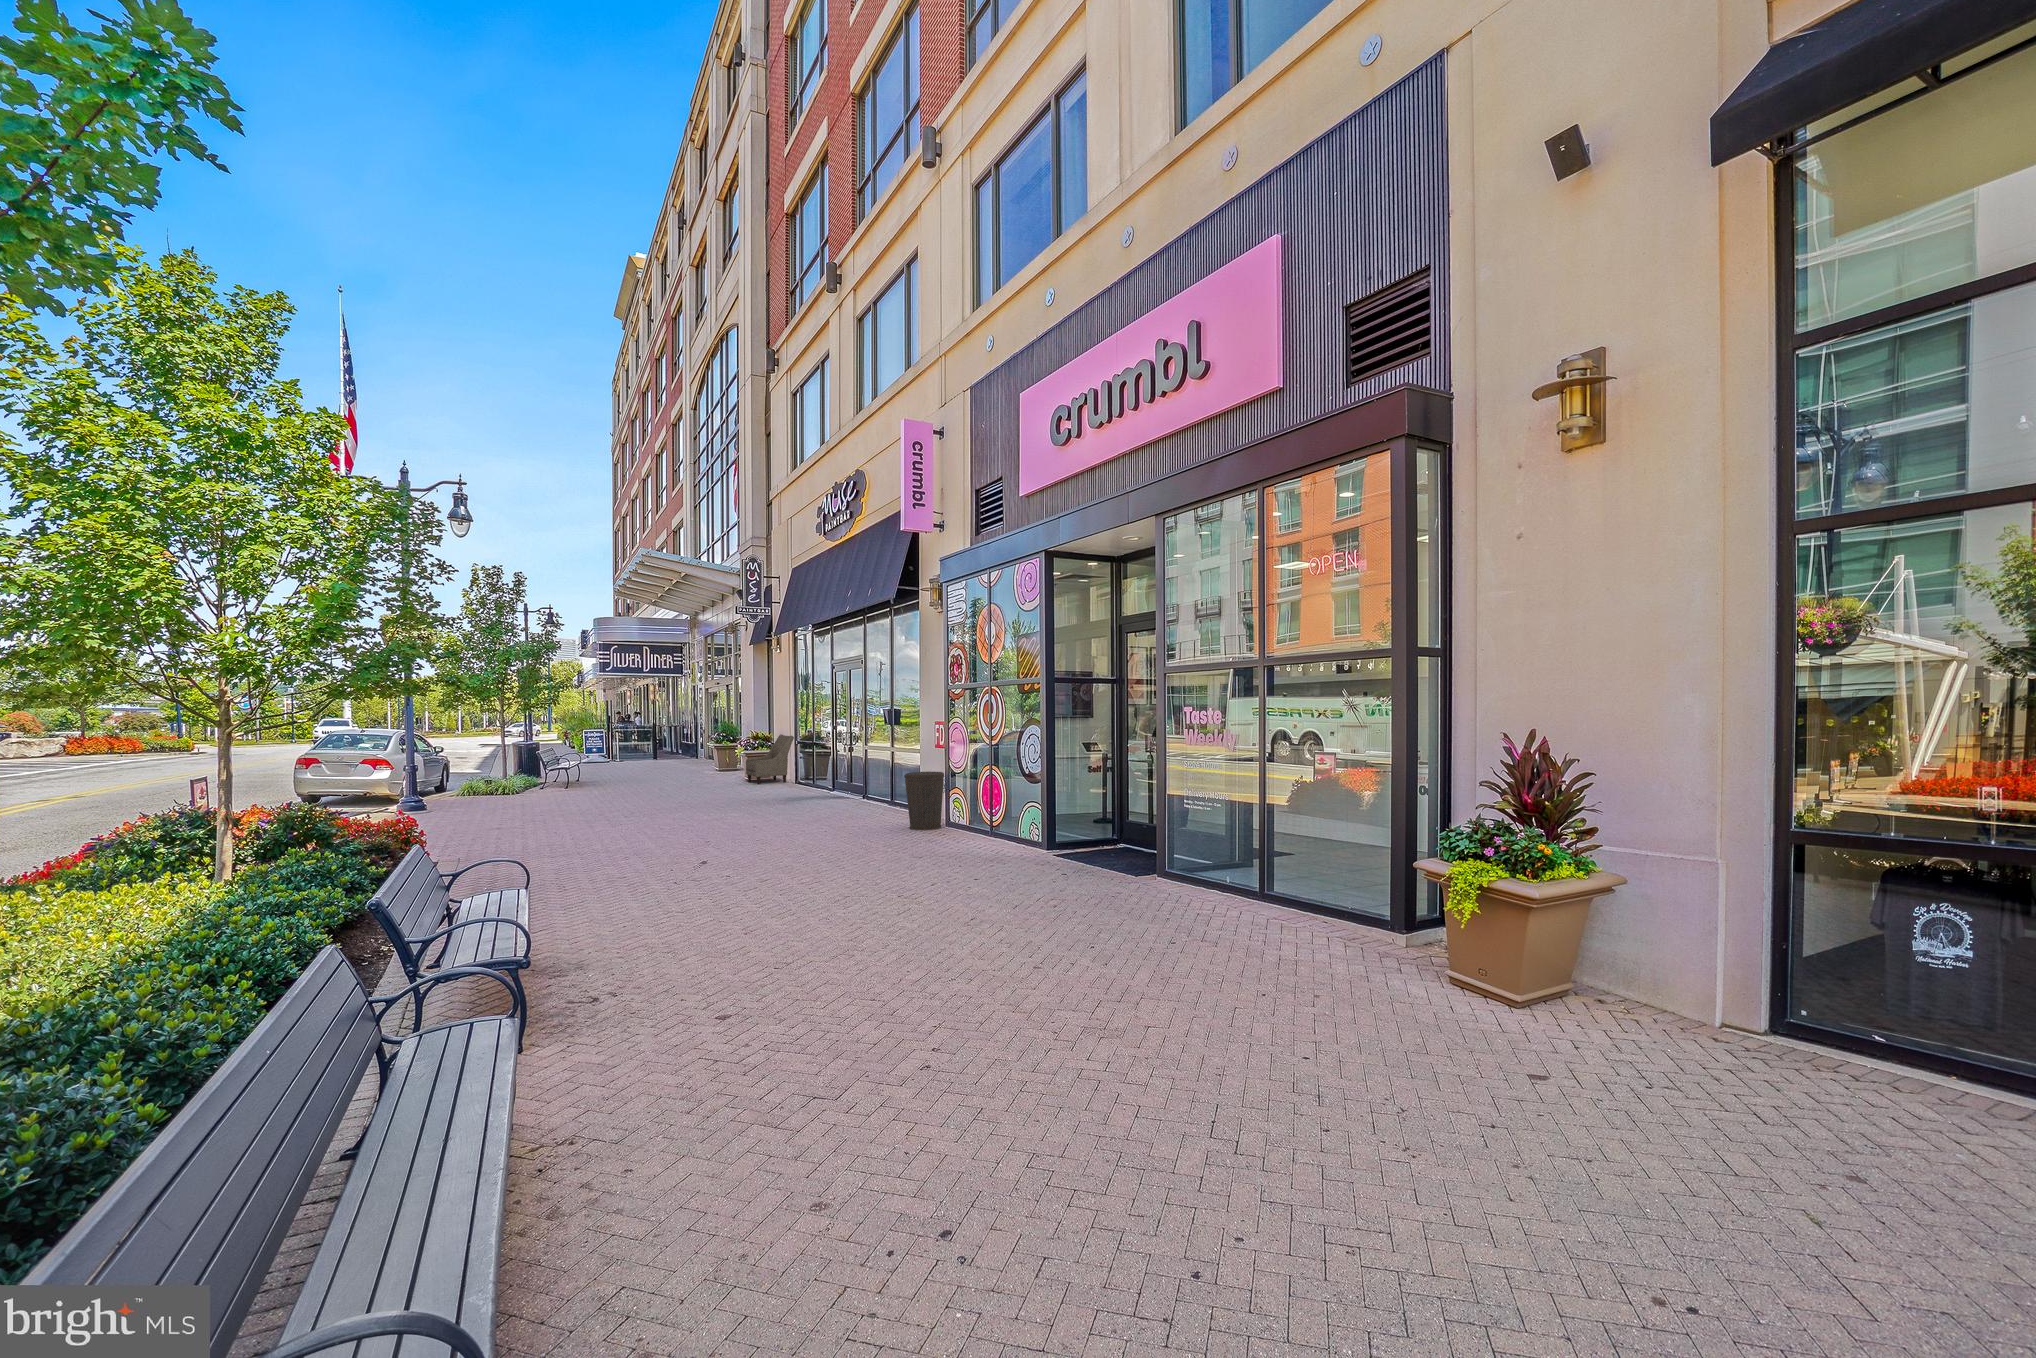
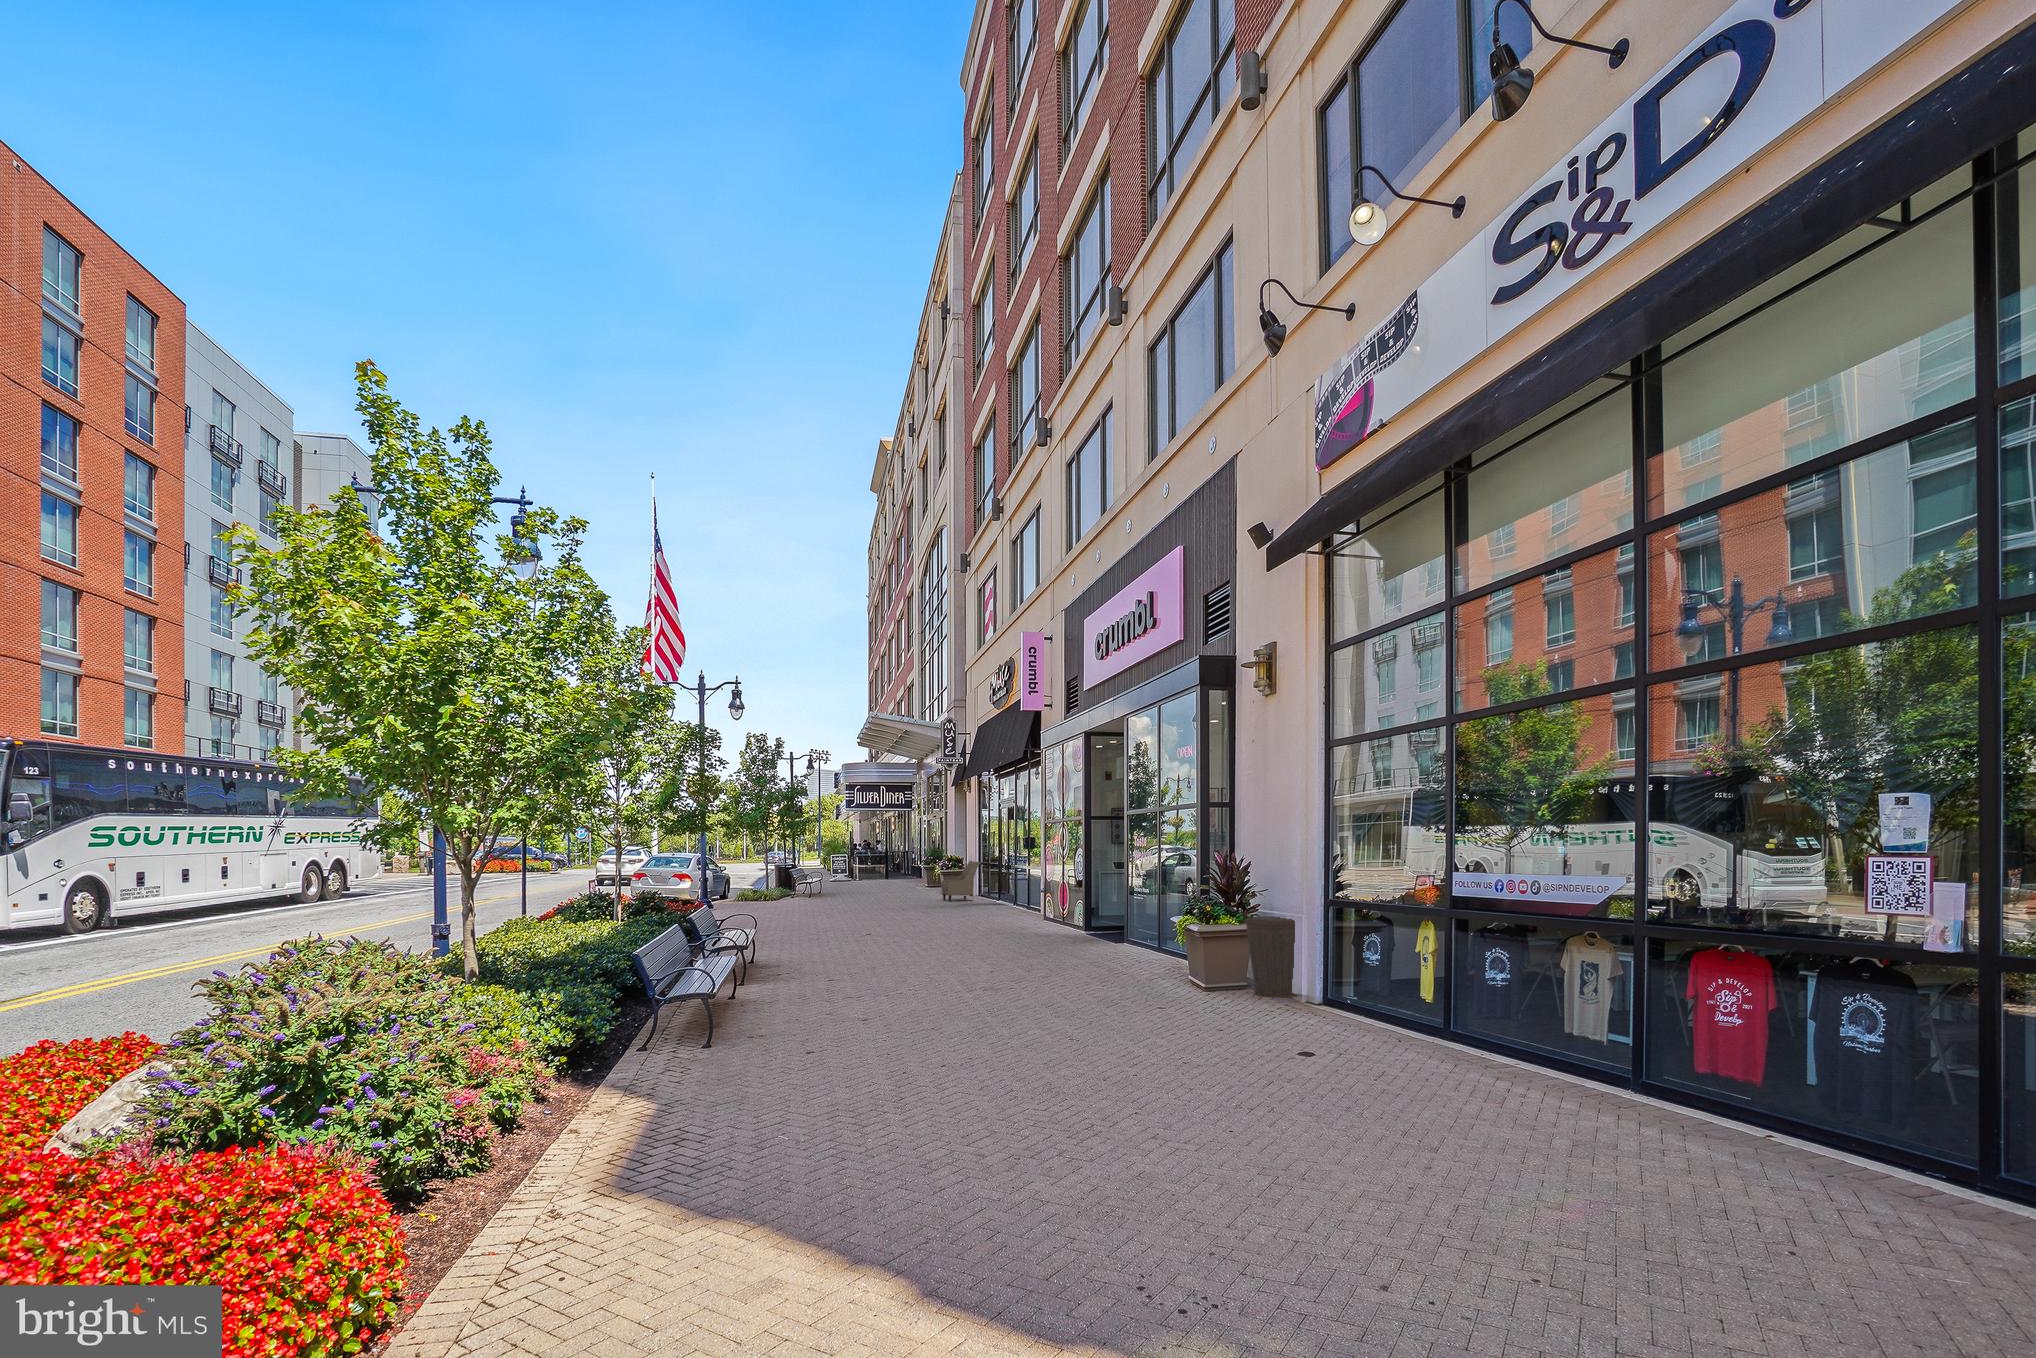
trash can: present [904,772,944,830] -> present [1245,916,1297,997]

